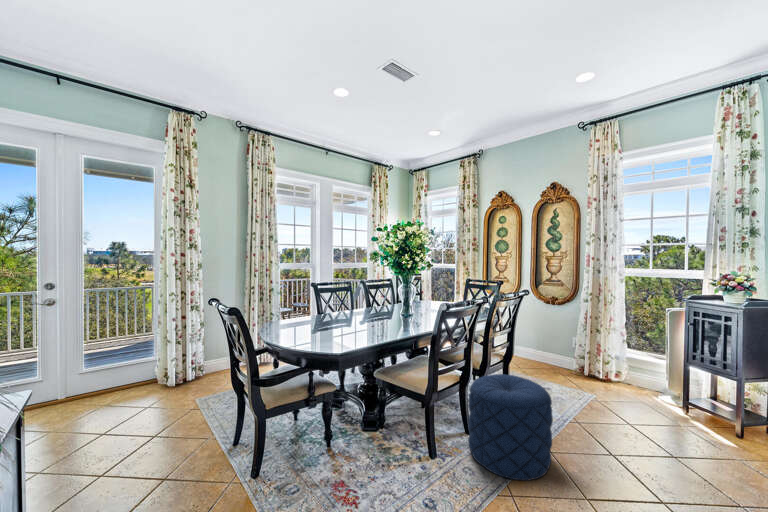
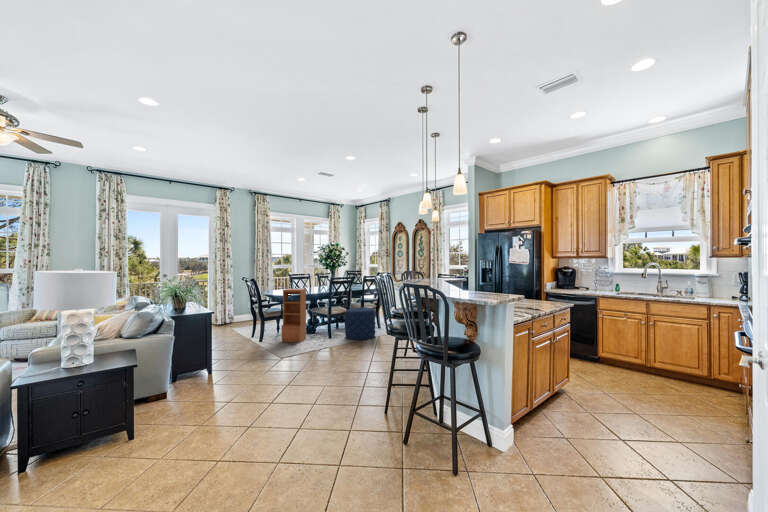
bookcase: none [311,332,374,494] -> present [281,289,306,342]

